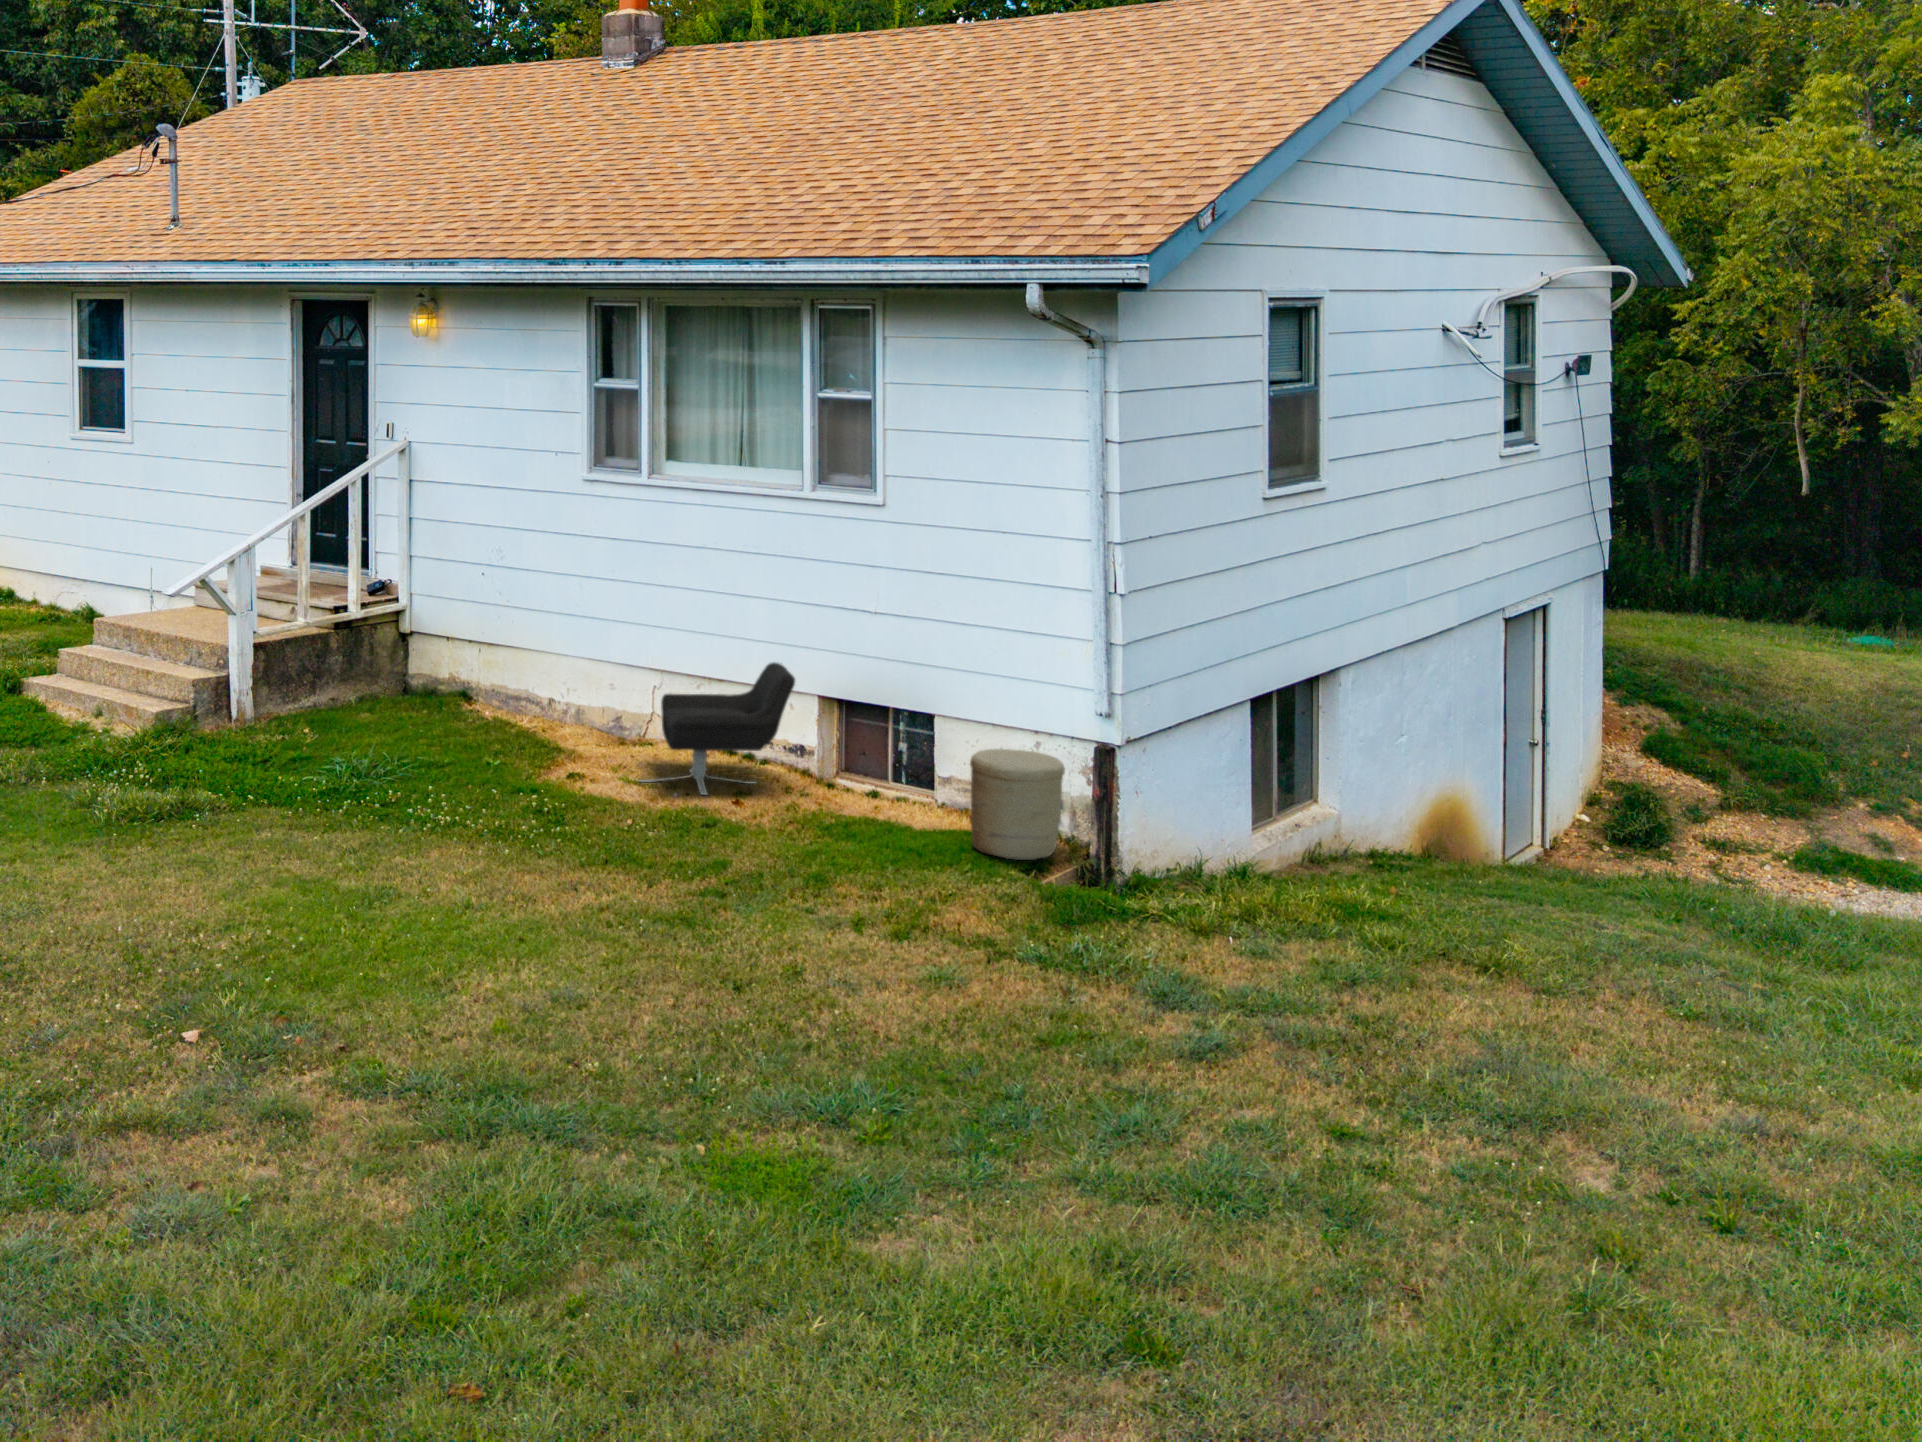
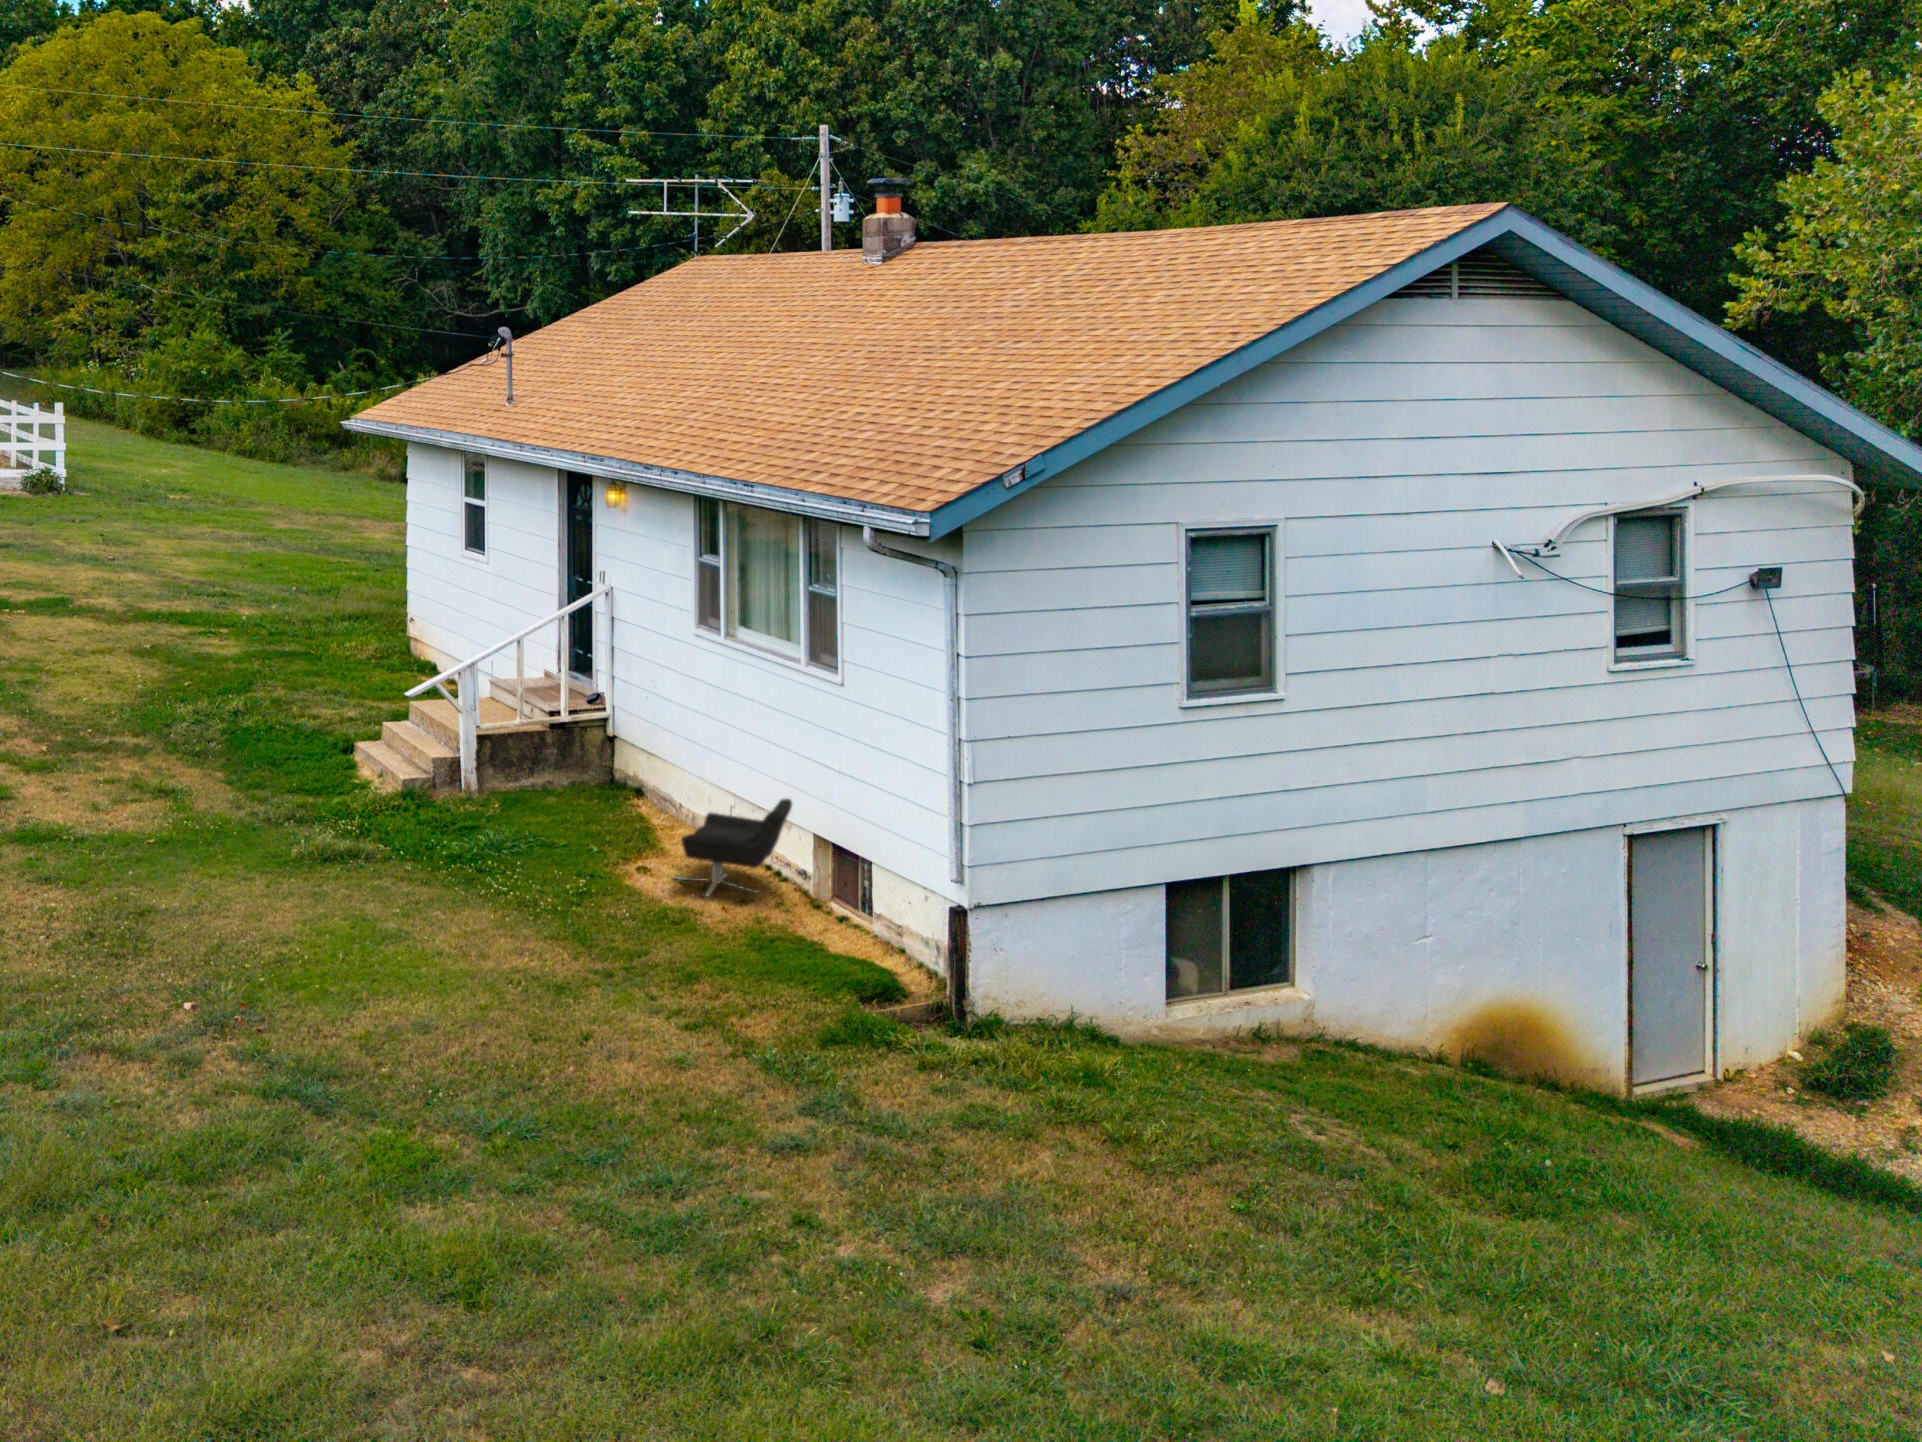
woven basket: present [970,749,1065,860] -> none [855,897,932,993]

